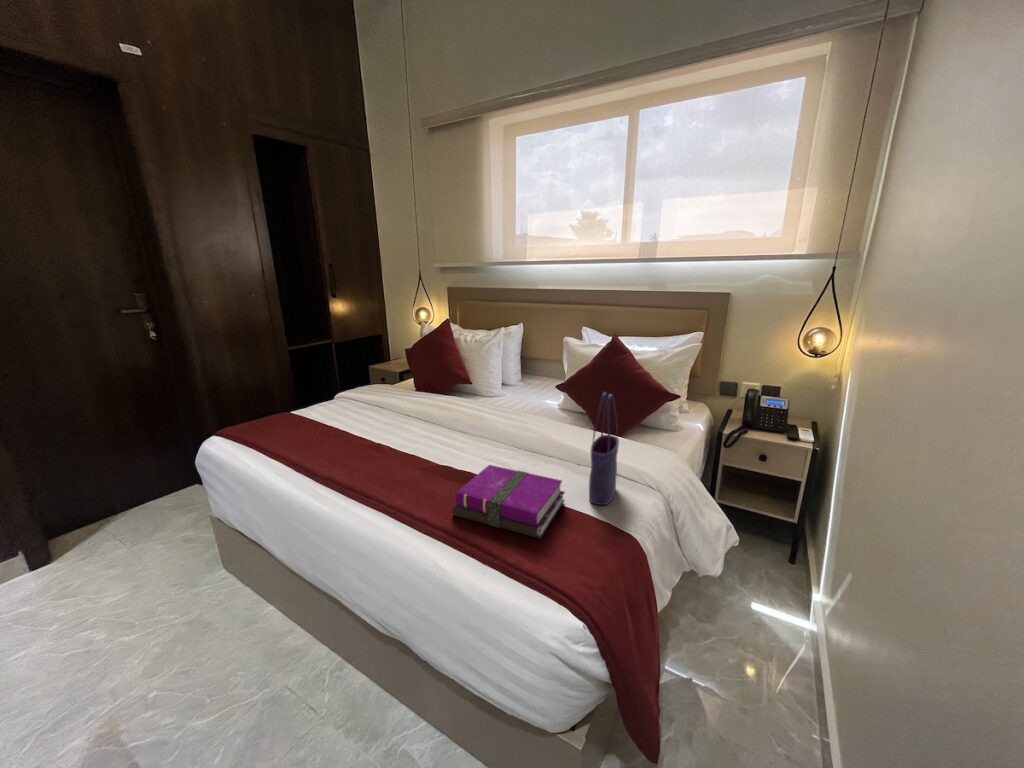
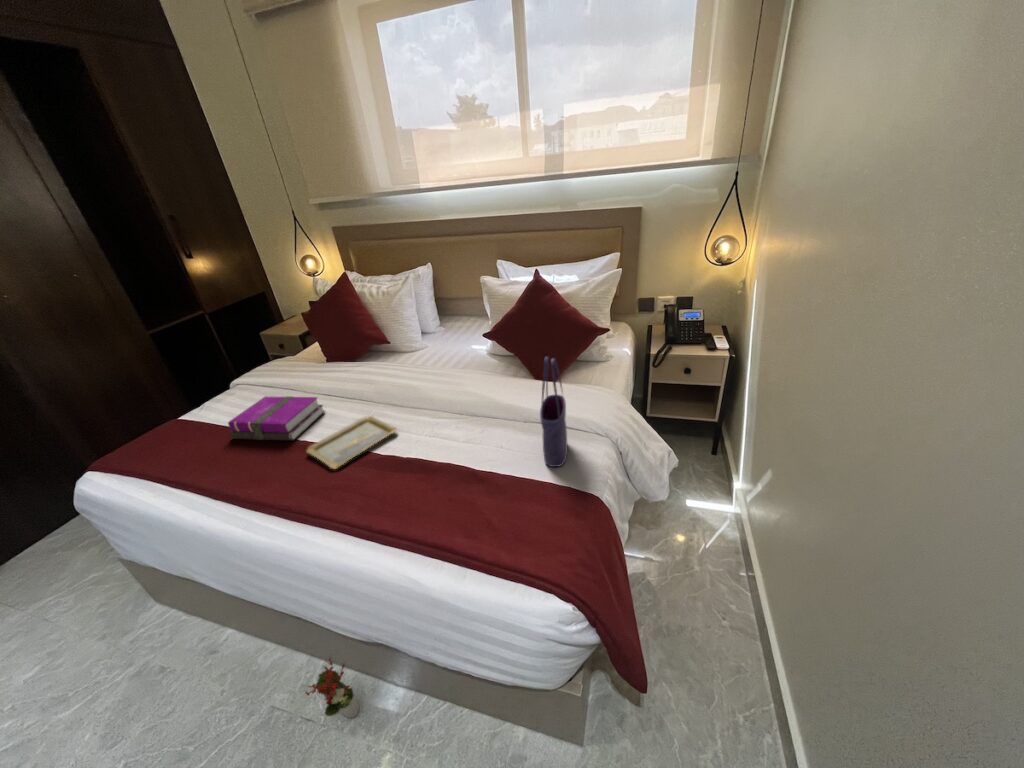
tray: none [378,433,459,467] -> present [307,416,397,469]
notebook: present [452,465,565,538] -> present [228,396,325,440]
decorative plant: none [316,646,360,722] -> present [306,657,359,718]

